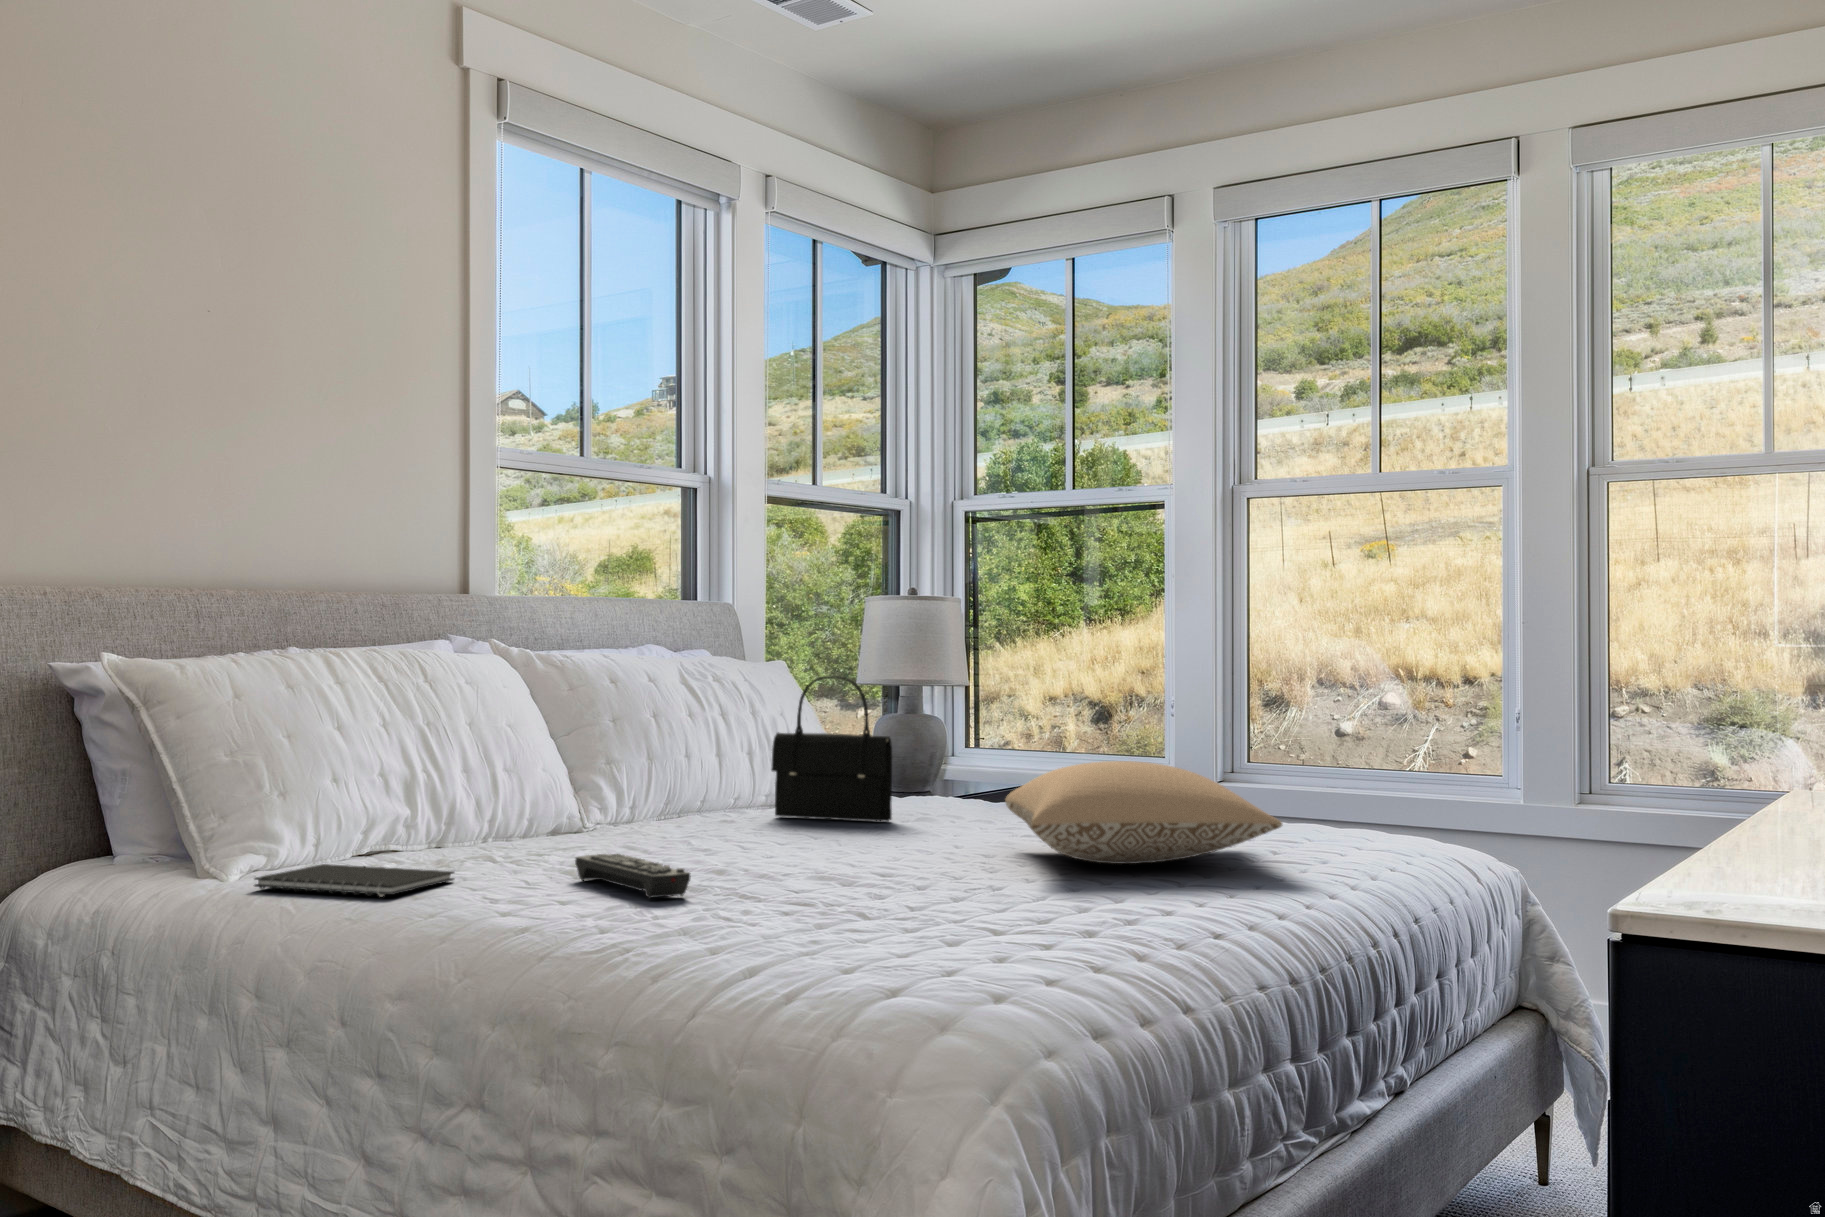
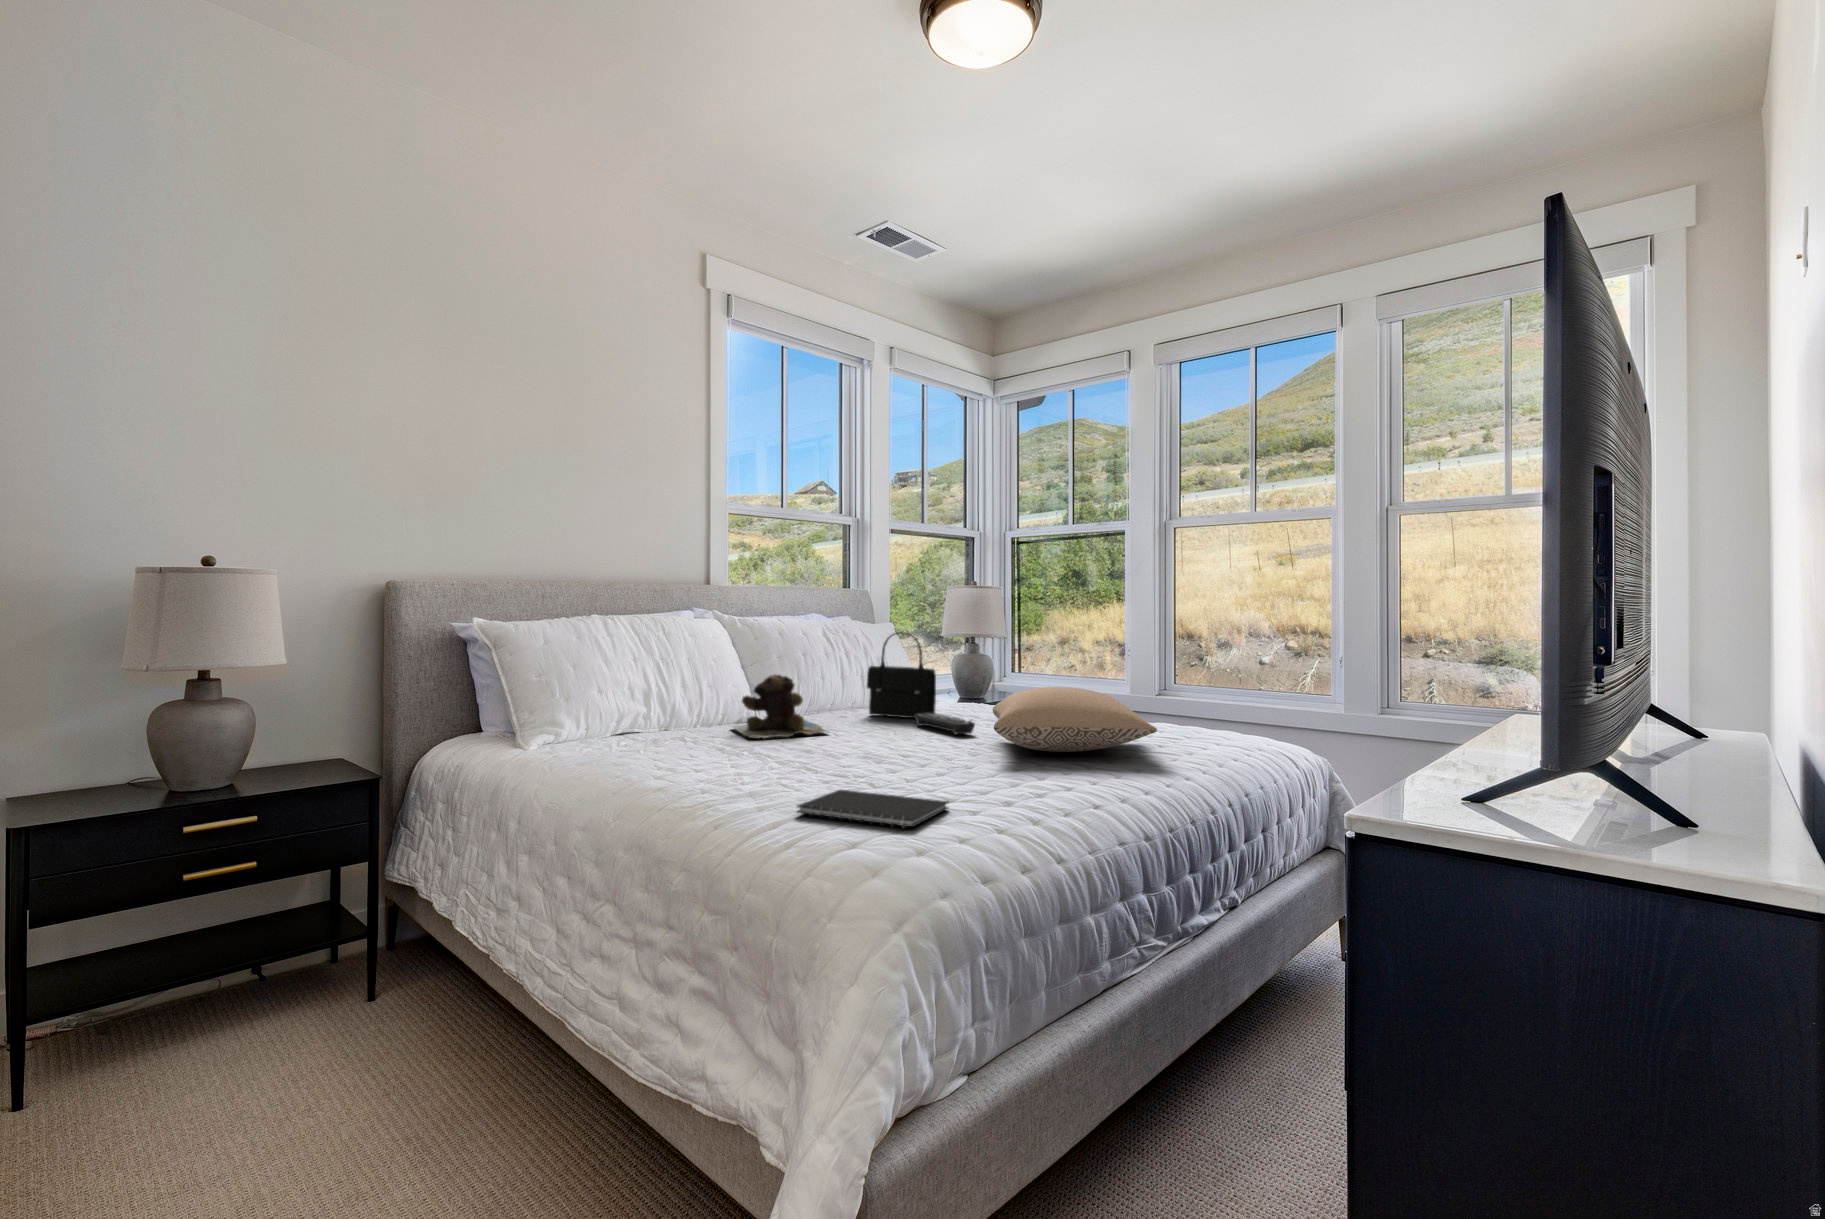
teddy bear: none [555,747,735,854] -> present [733,674,828,738]
remote control: present [575,854,691,899] -> present [915,713,975,735]
notebook: present [254,864,454,897] -> present [797,790,948,828]

